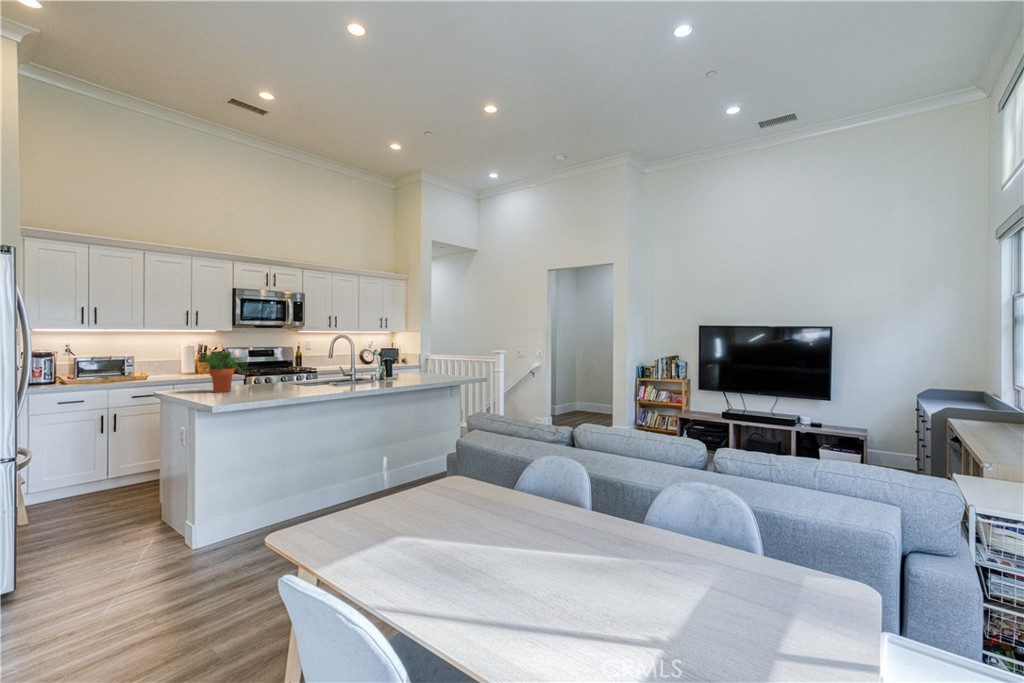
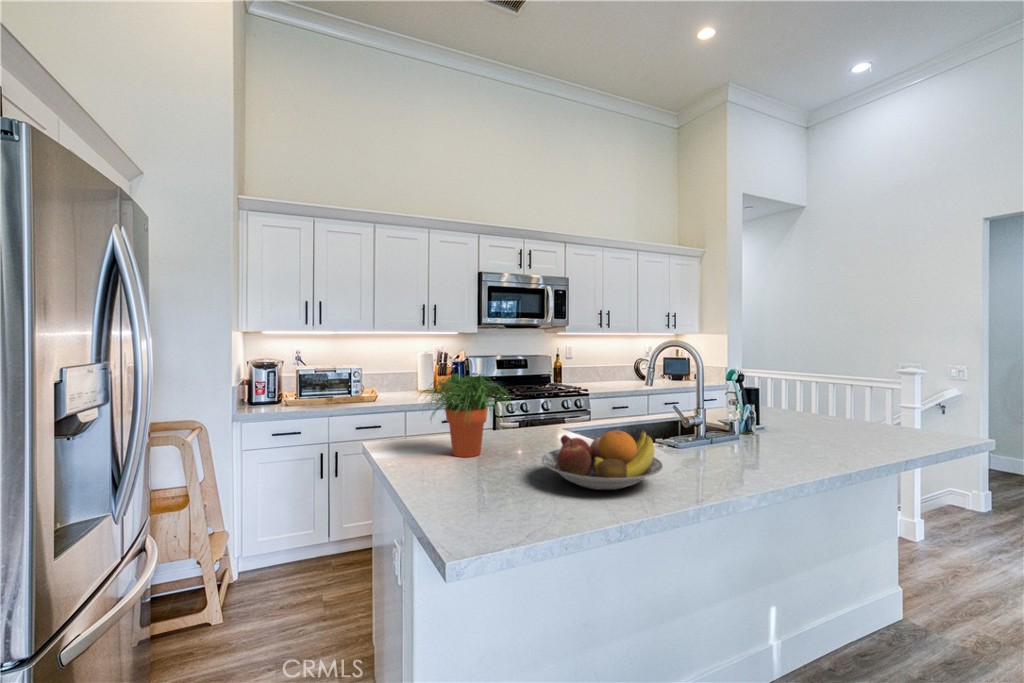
fruit bowl: none [259,372,314,394] -> present [542,431,663,490]

